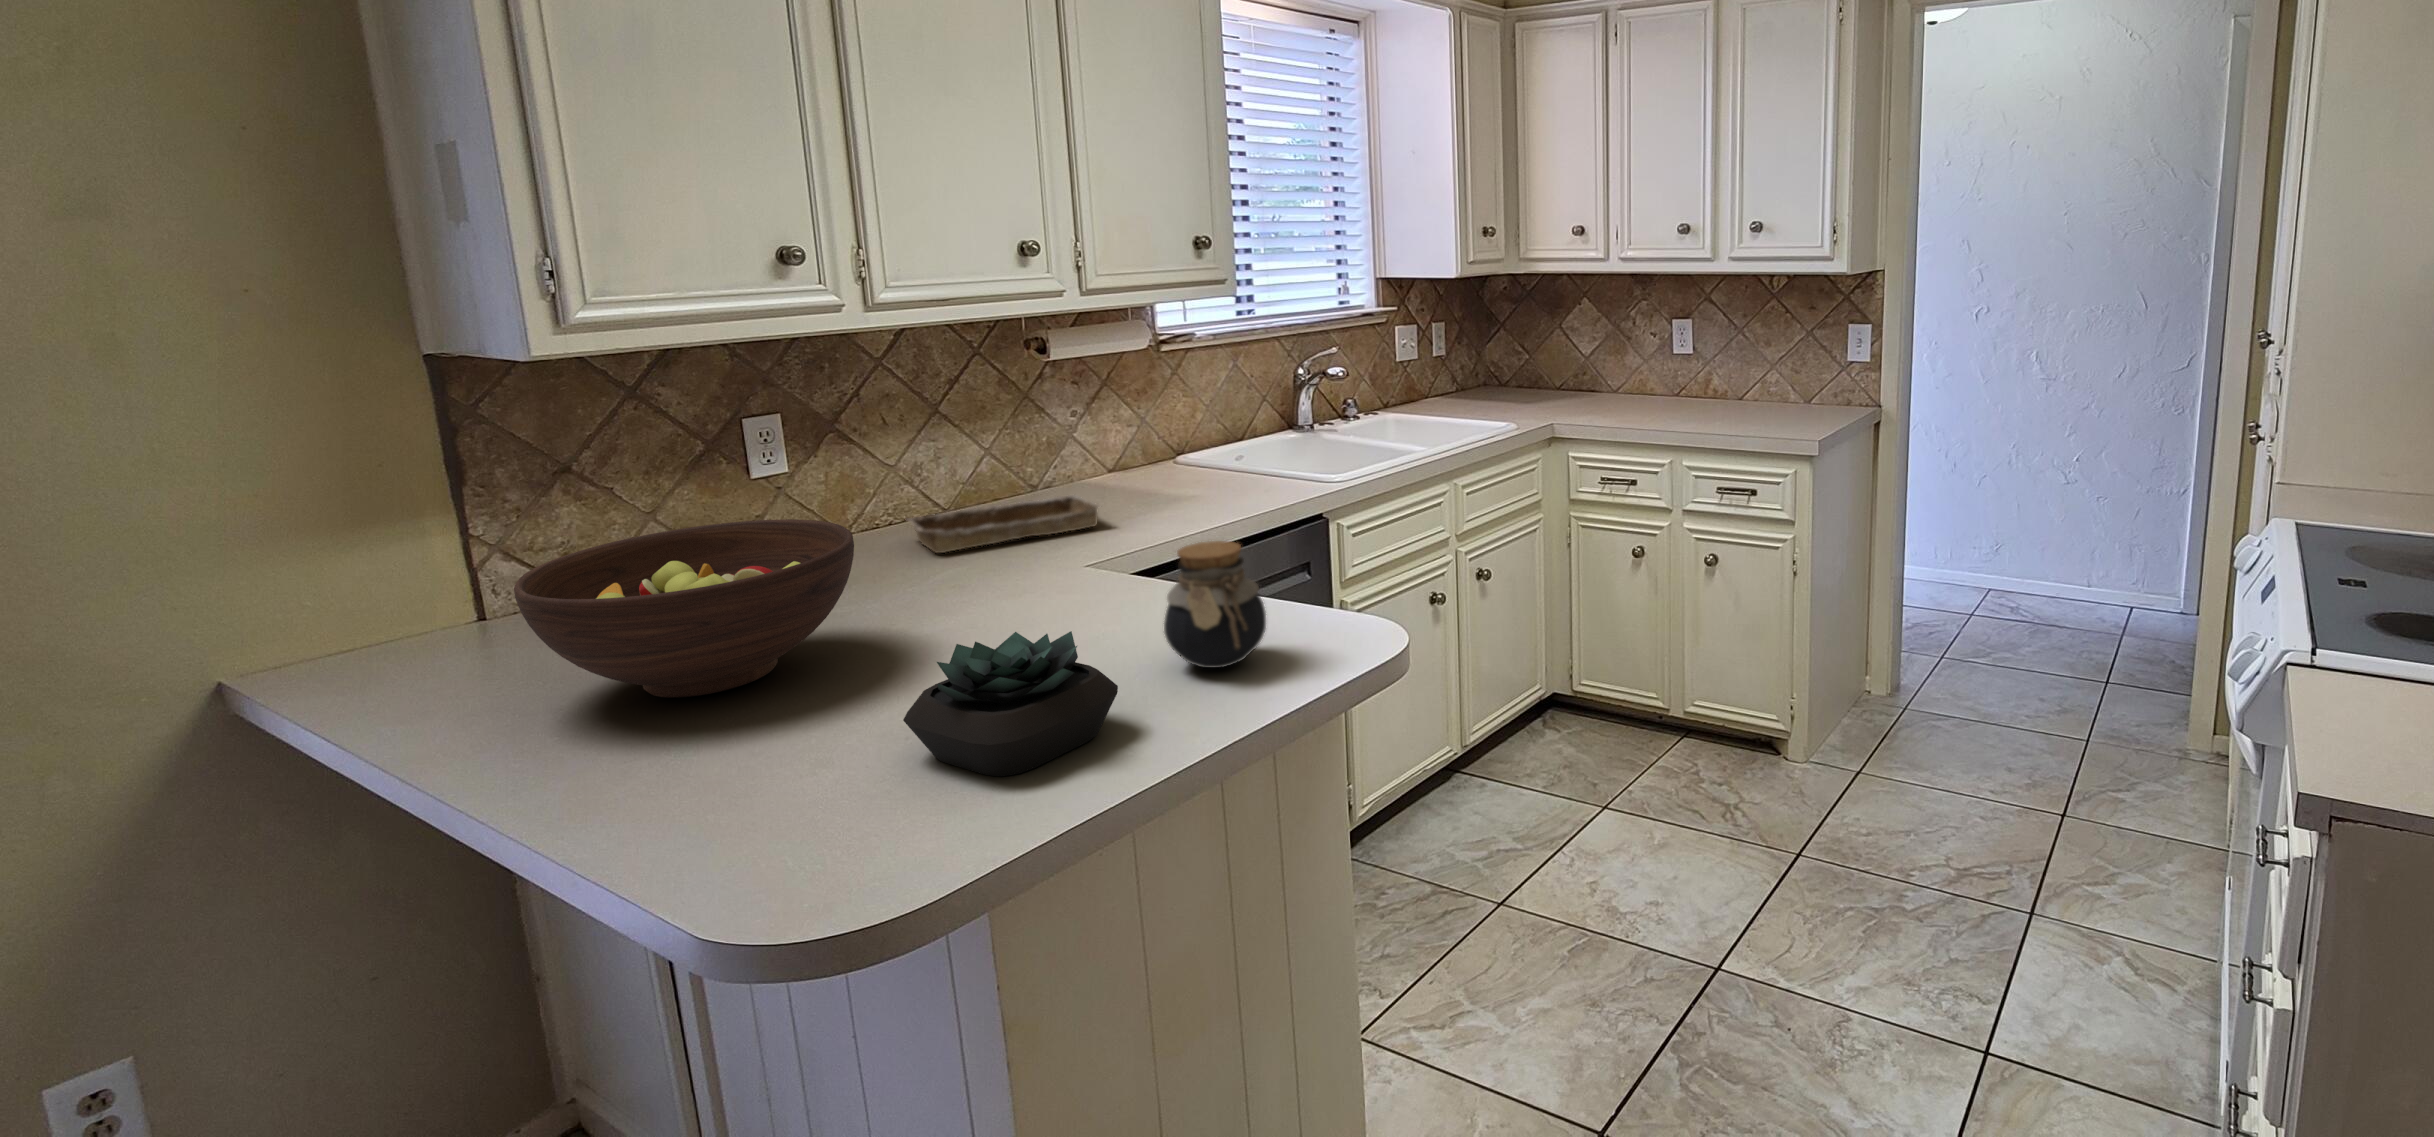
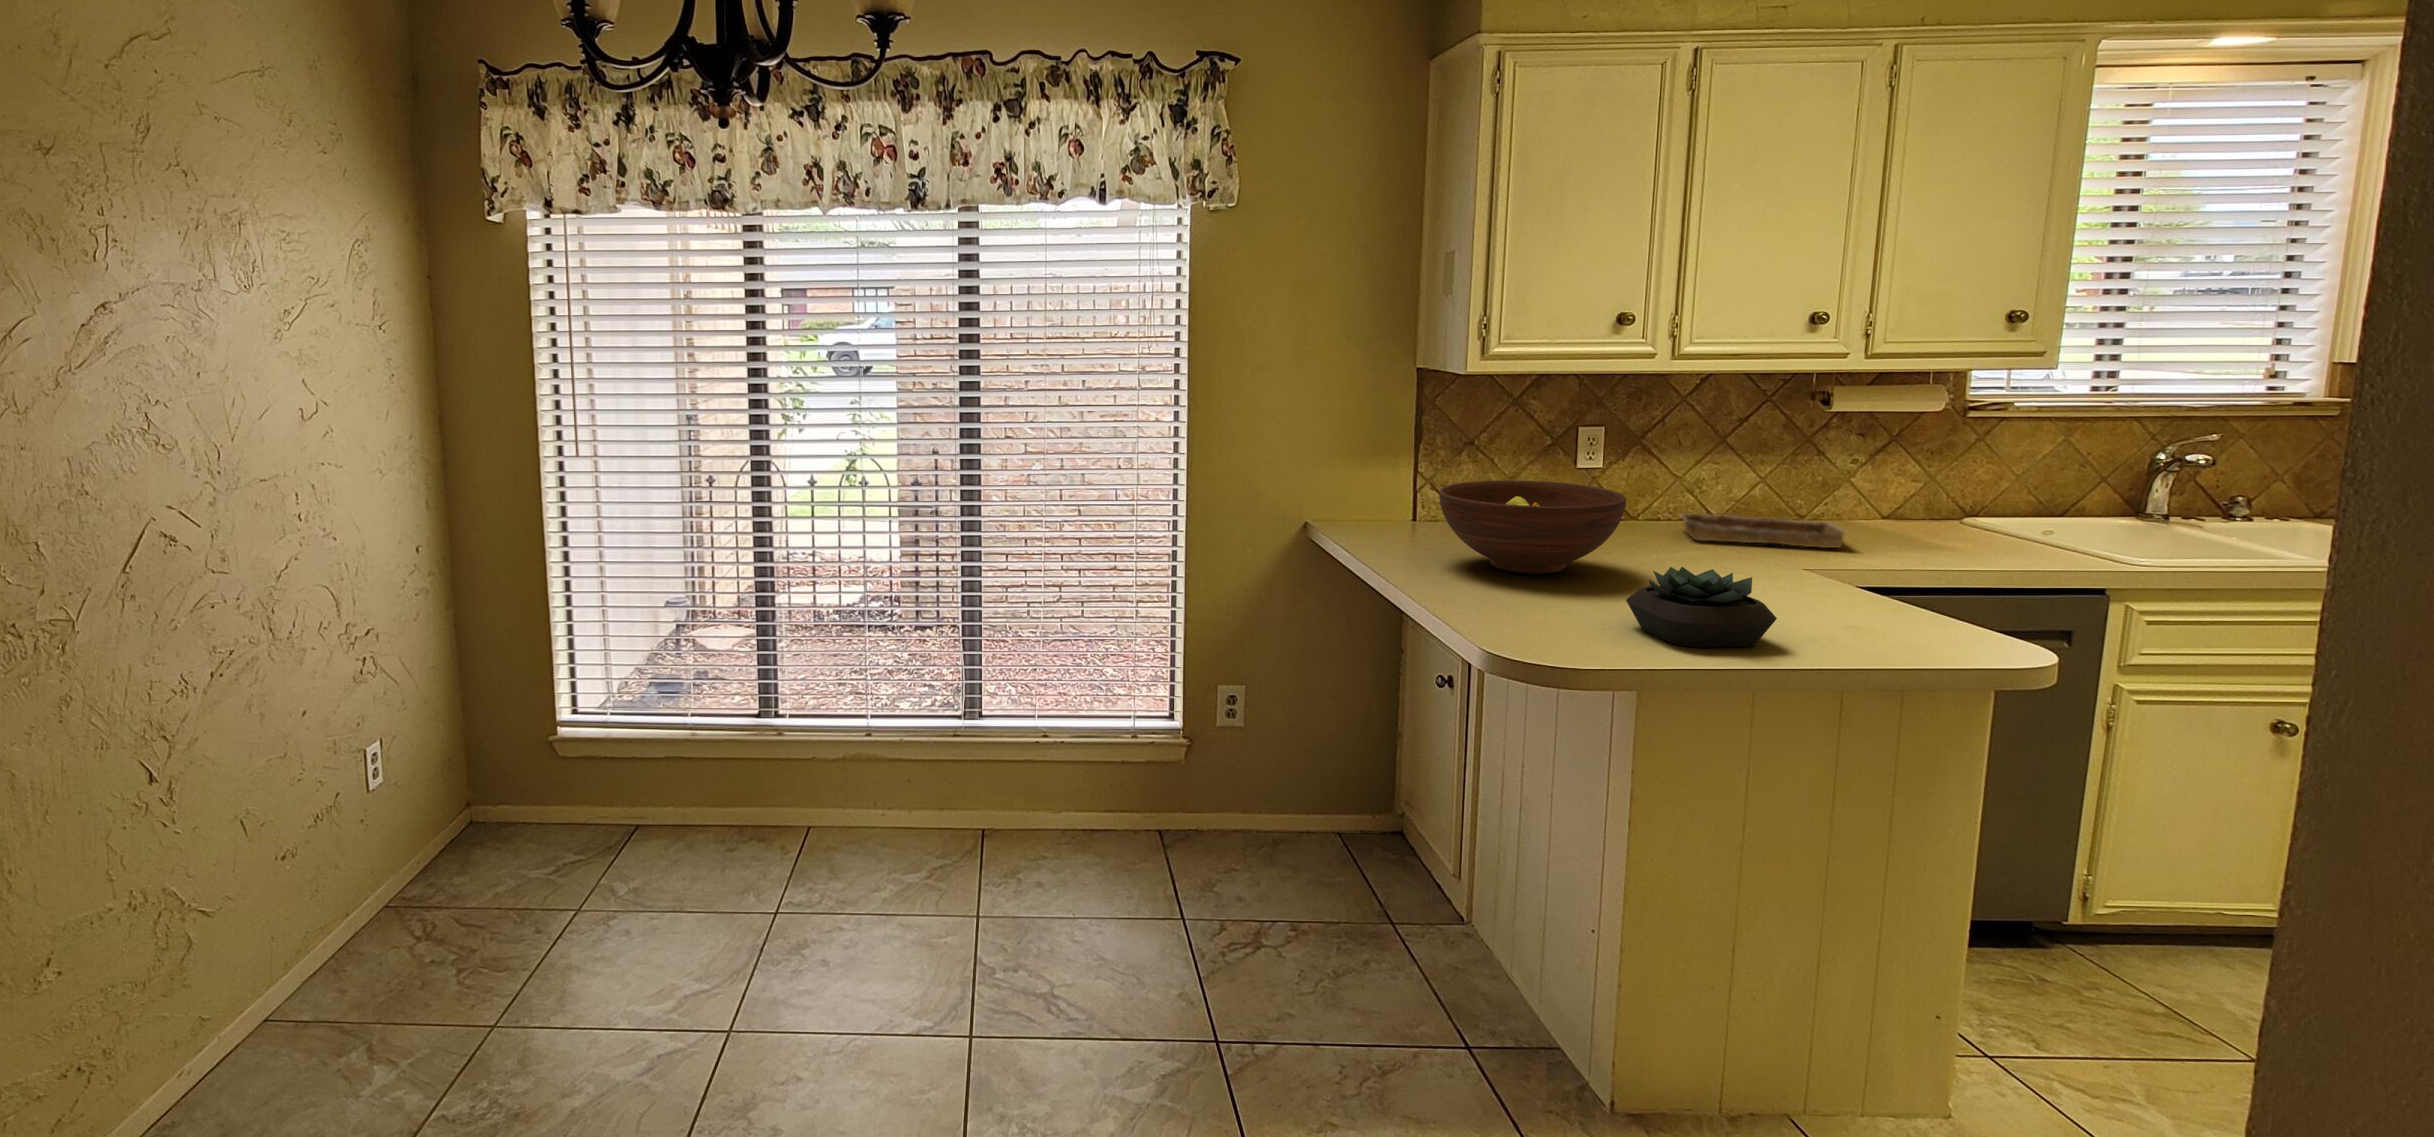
jar: present [1164,541,1266,668] -> none [1836,546,1934,642]

